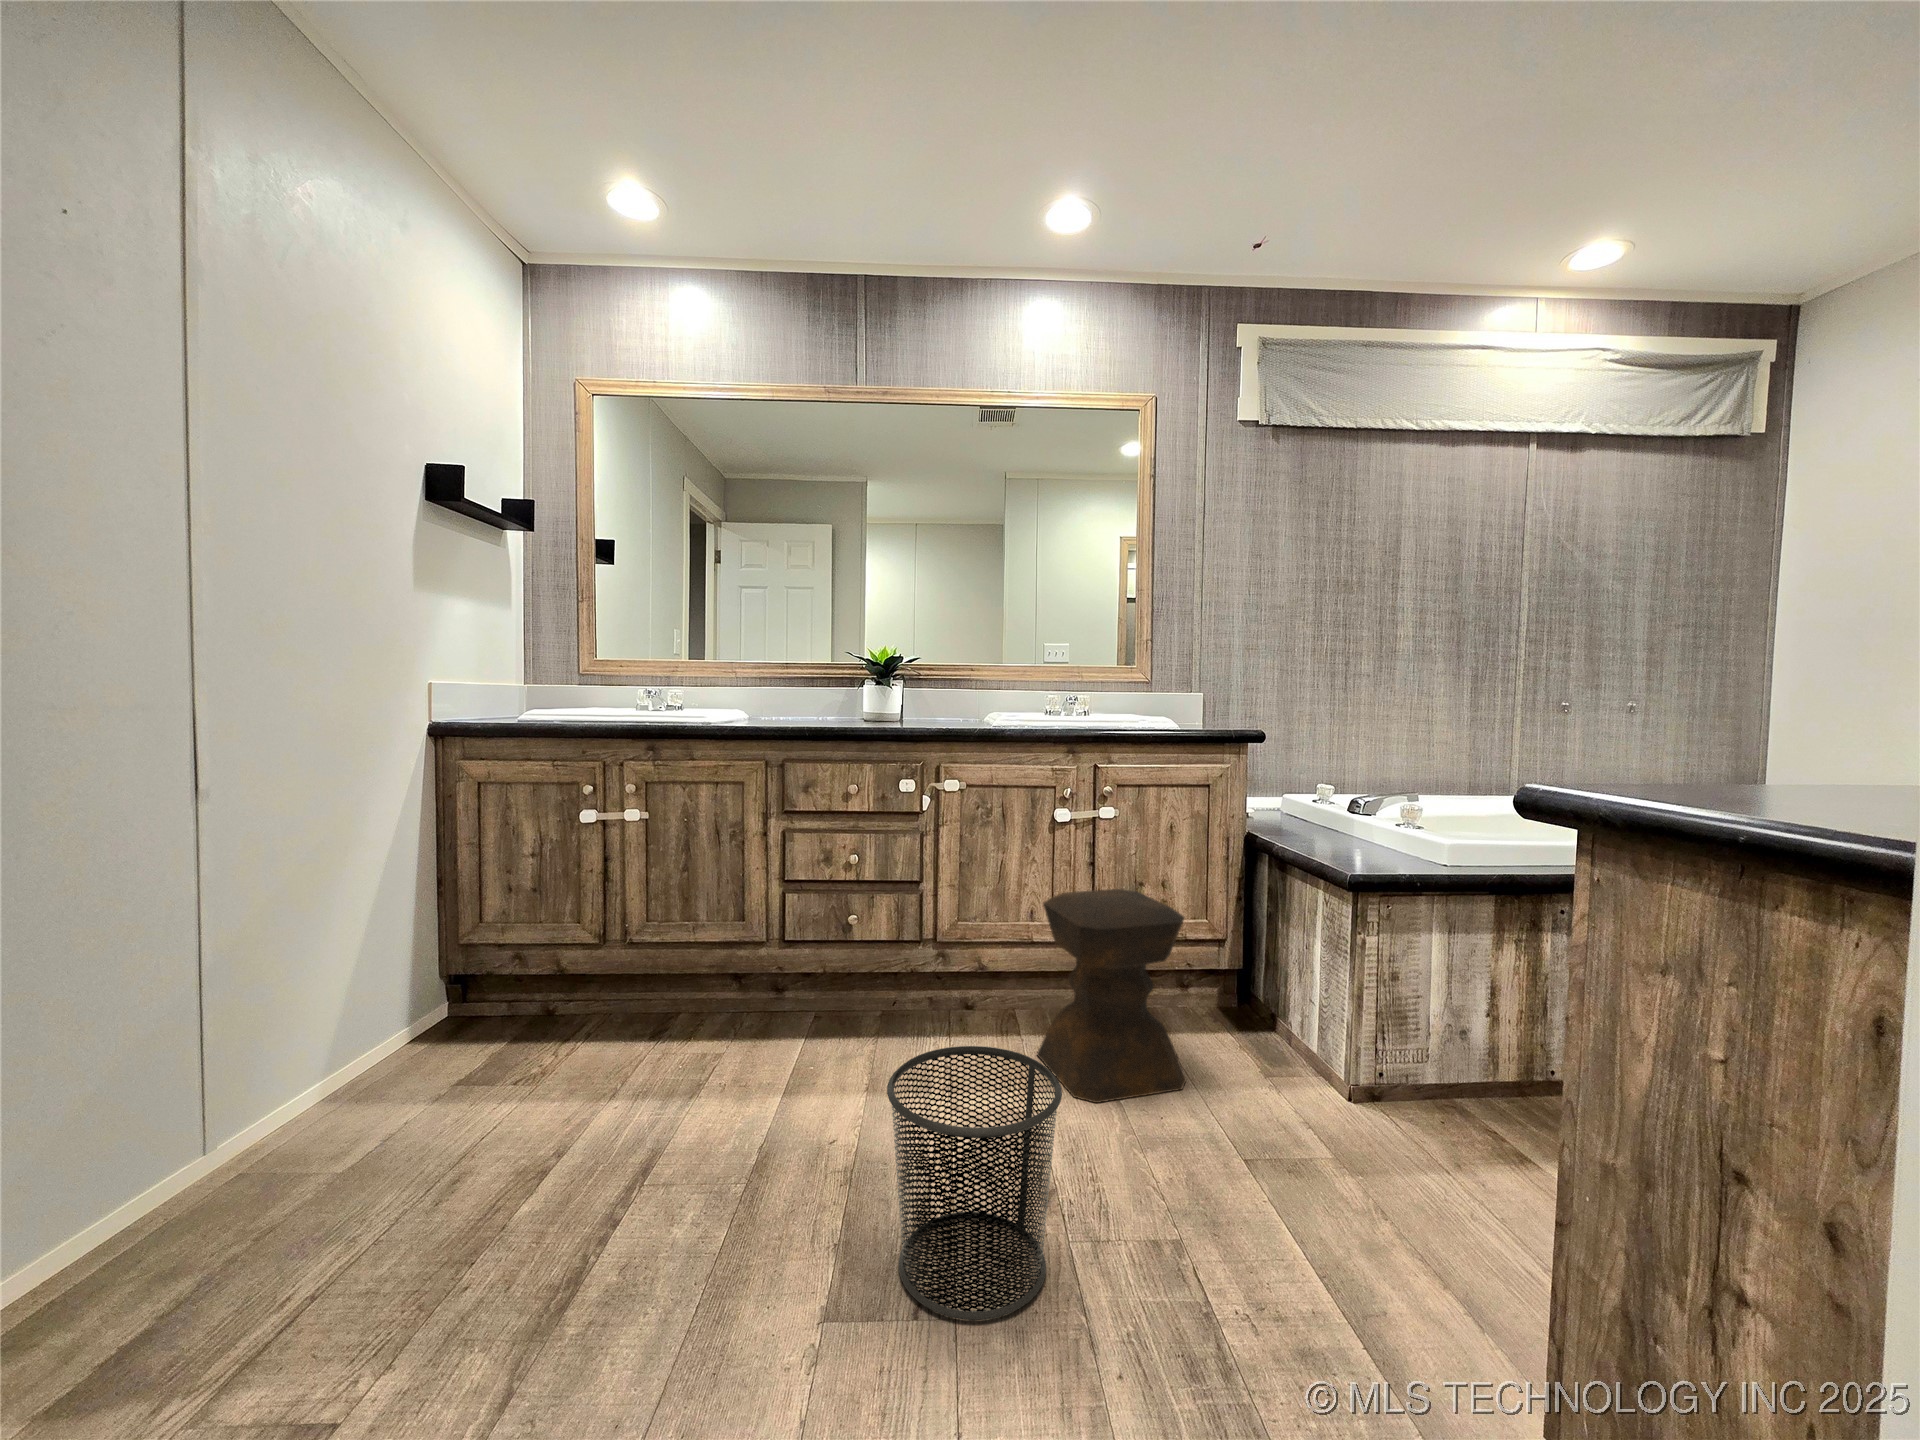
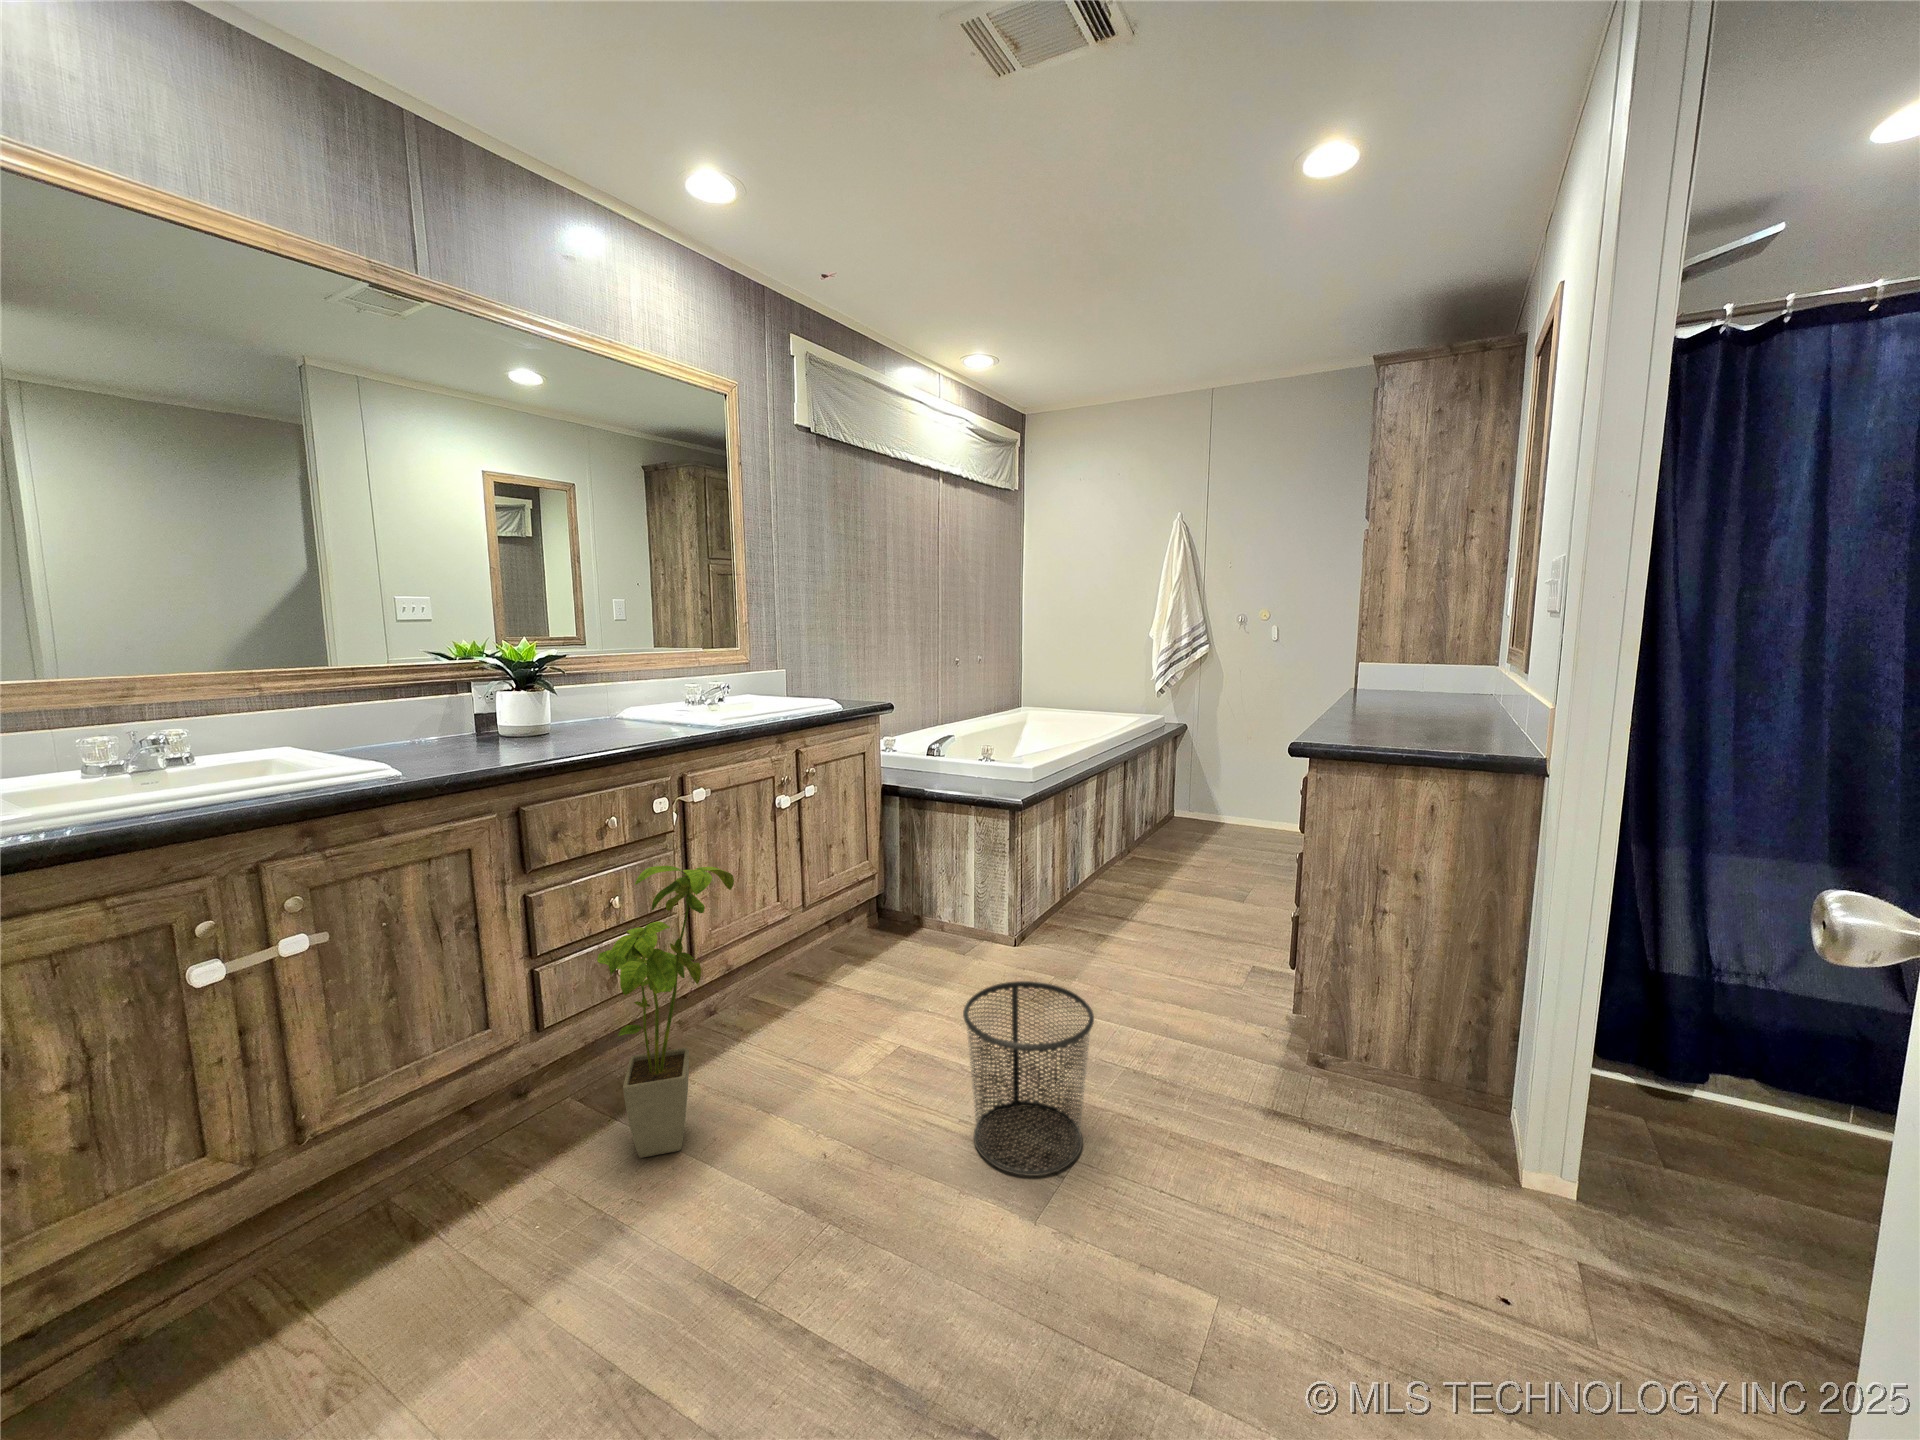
house plant: none [737,819,873,1077] -> present [597,866,734,1158]
stool: present [1037,889,1186,1103] -> none [821,849,939,1022]

